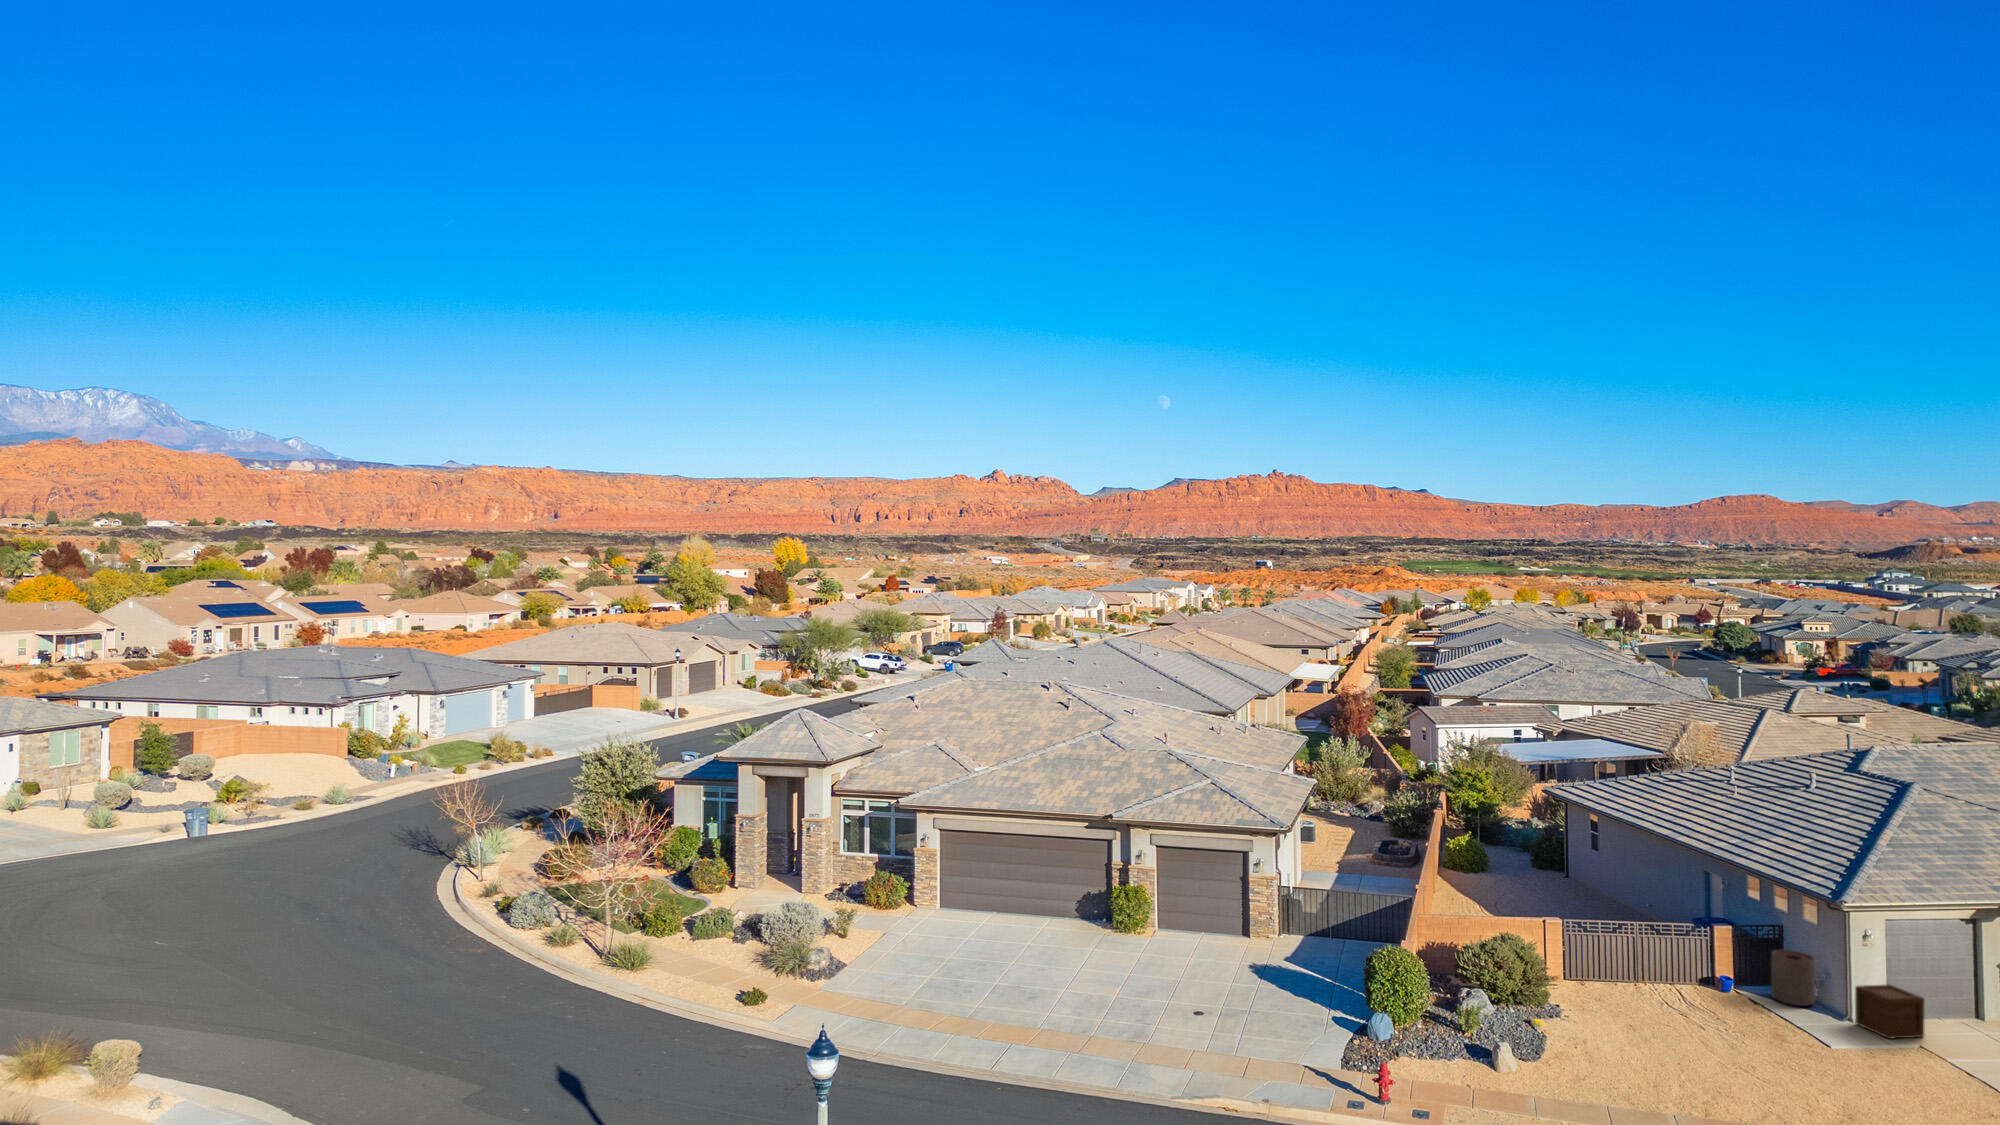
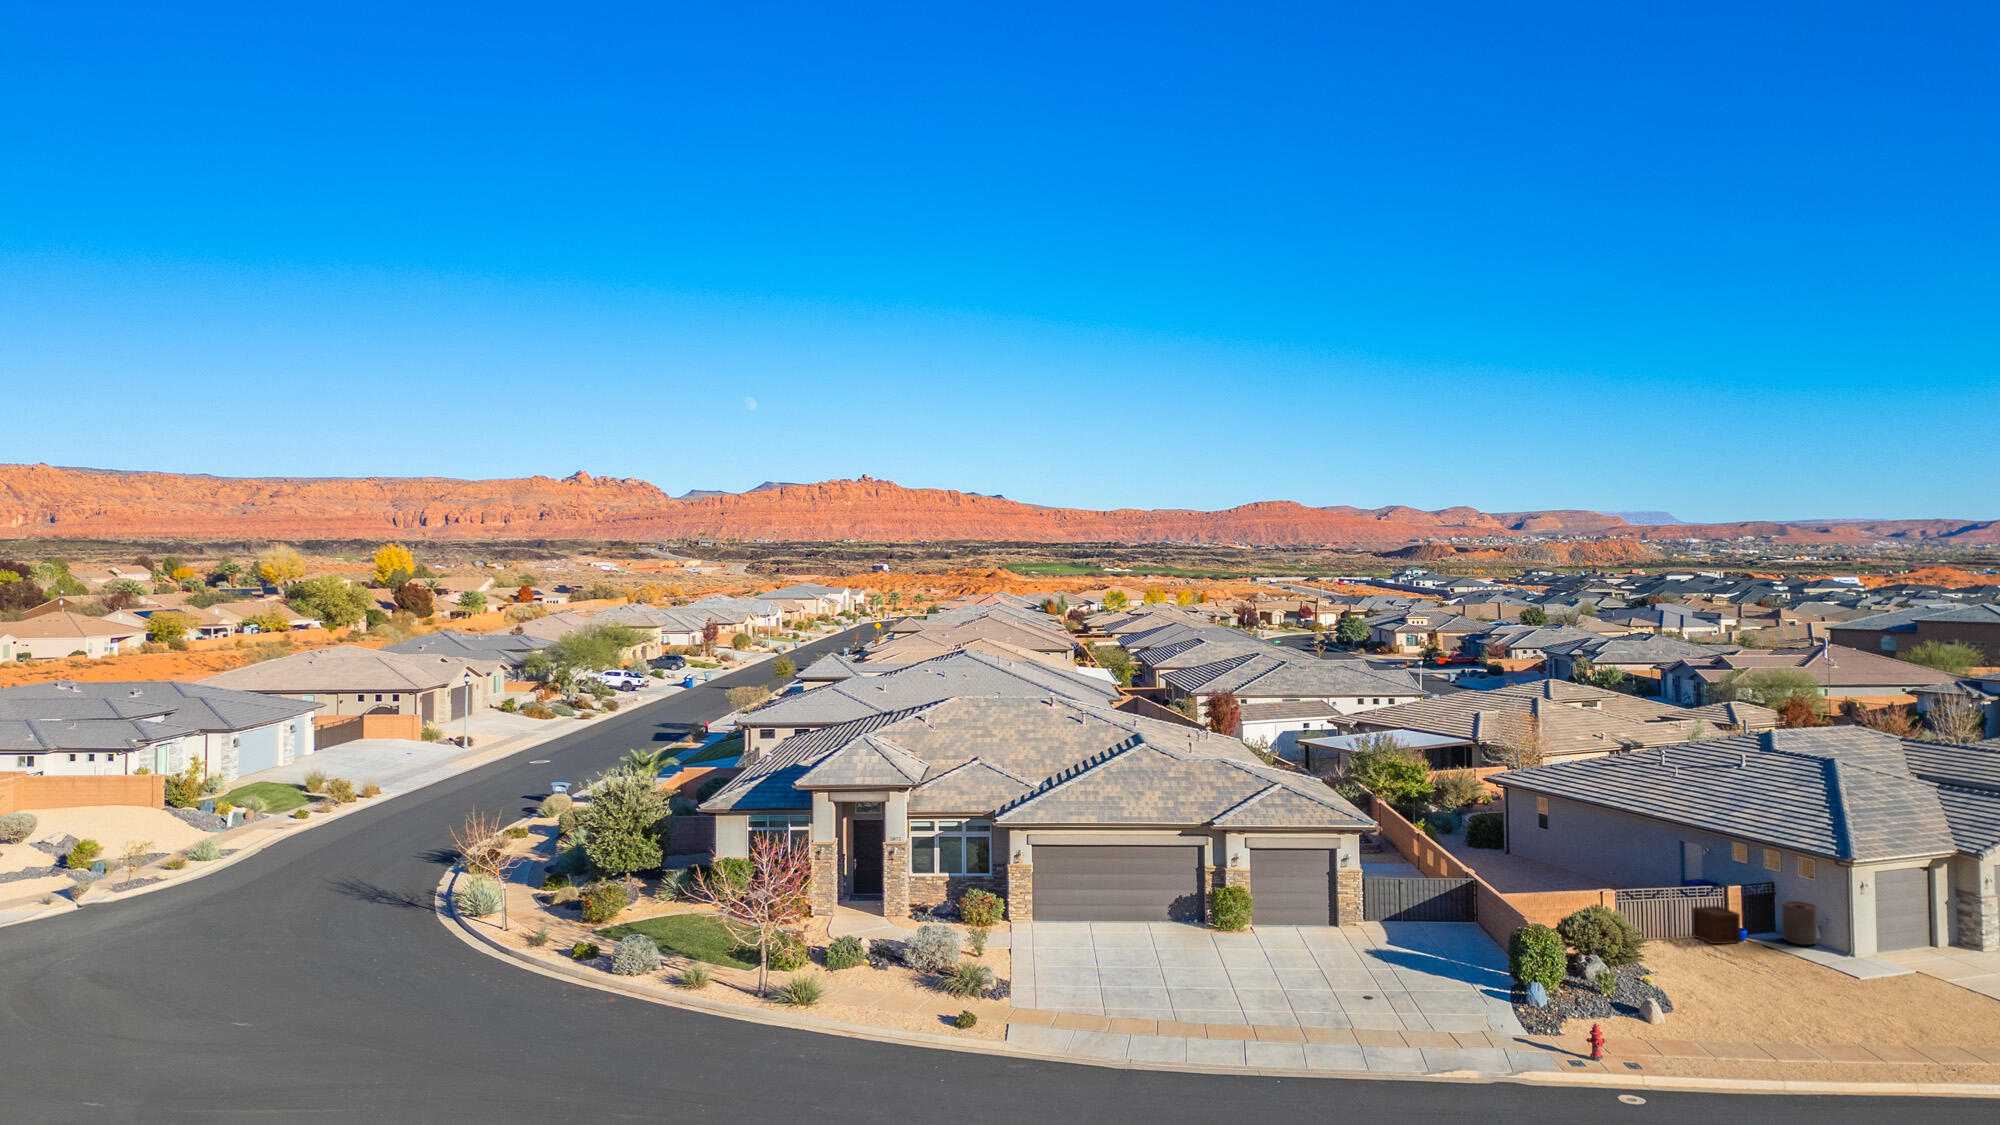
wooden crate: present [1855,984,1925,1039] -> present [1692,906,1740,944]

